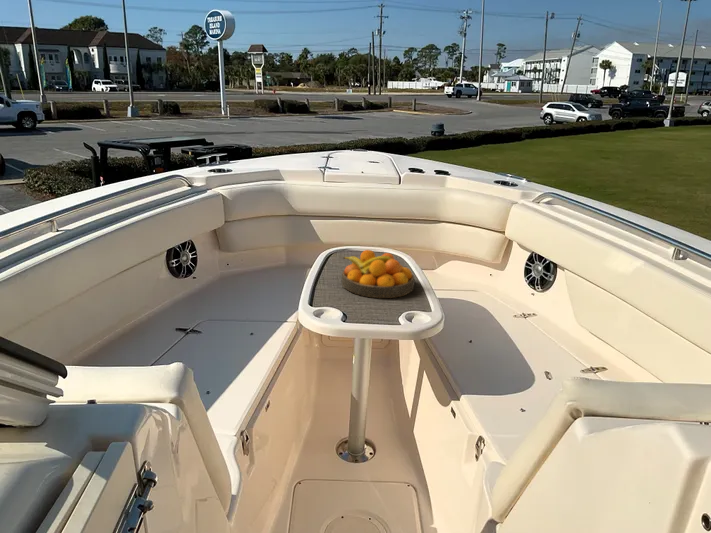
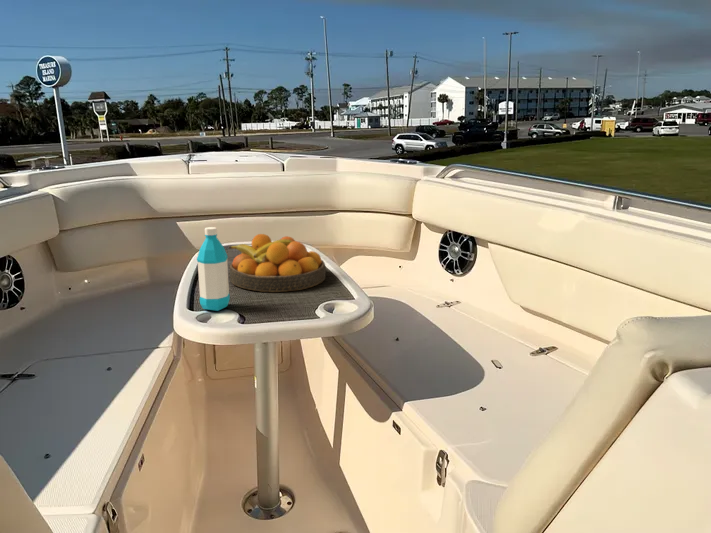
water bottle: none [317,249,340,309] -> present [197,227,230,311]

